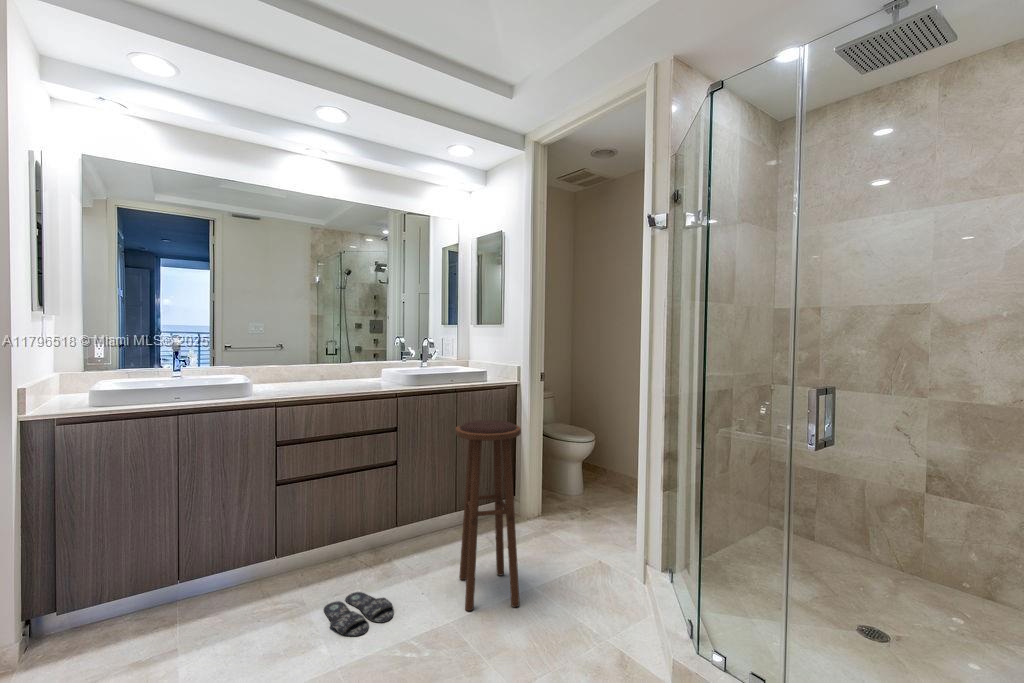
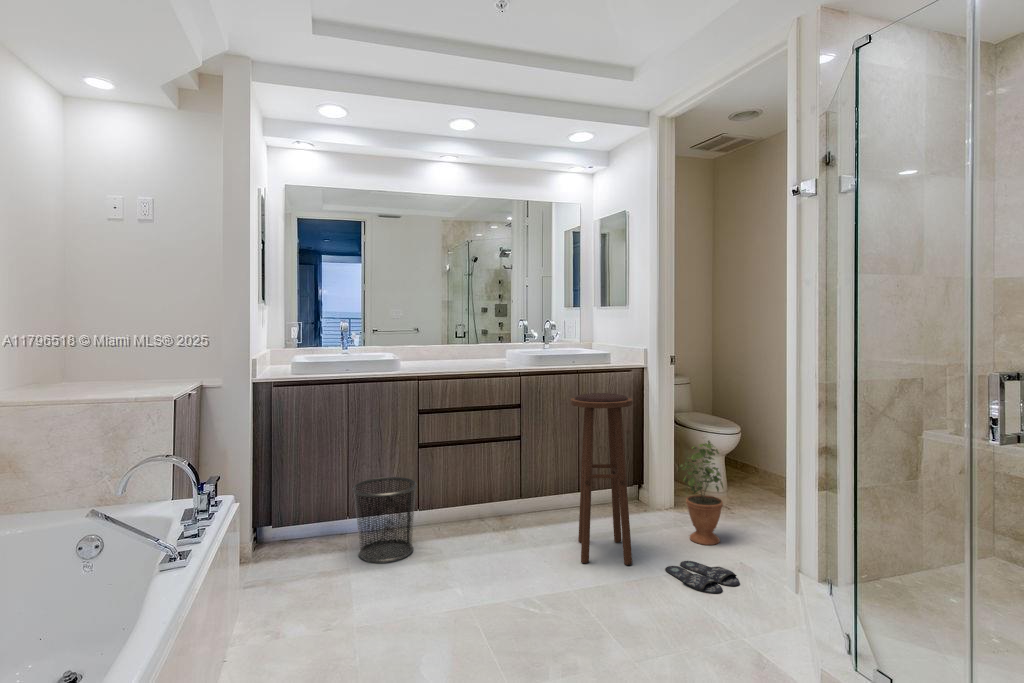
potted plant: none [559,459,602,568] -> present [679,441,723,545]
waste bin: none [176,527,269,647] -> present [352,477,417,563]
slippers: present [324,592,394,636] -> present [665,561,740,593]

